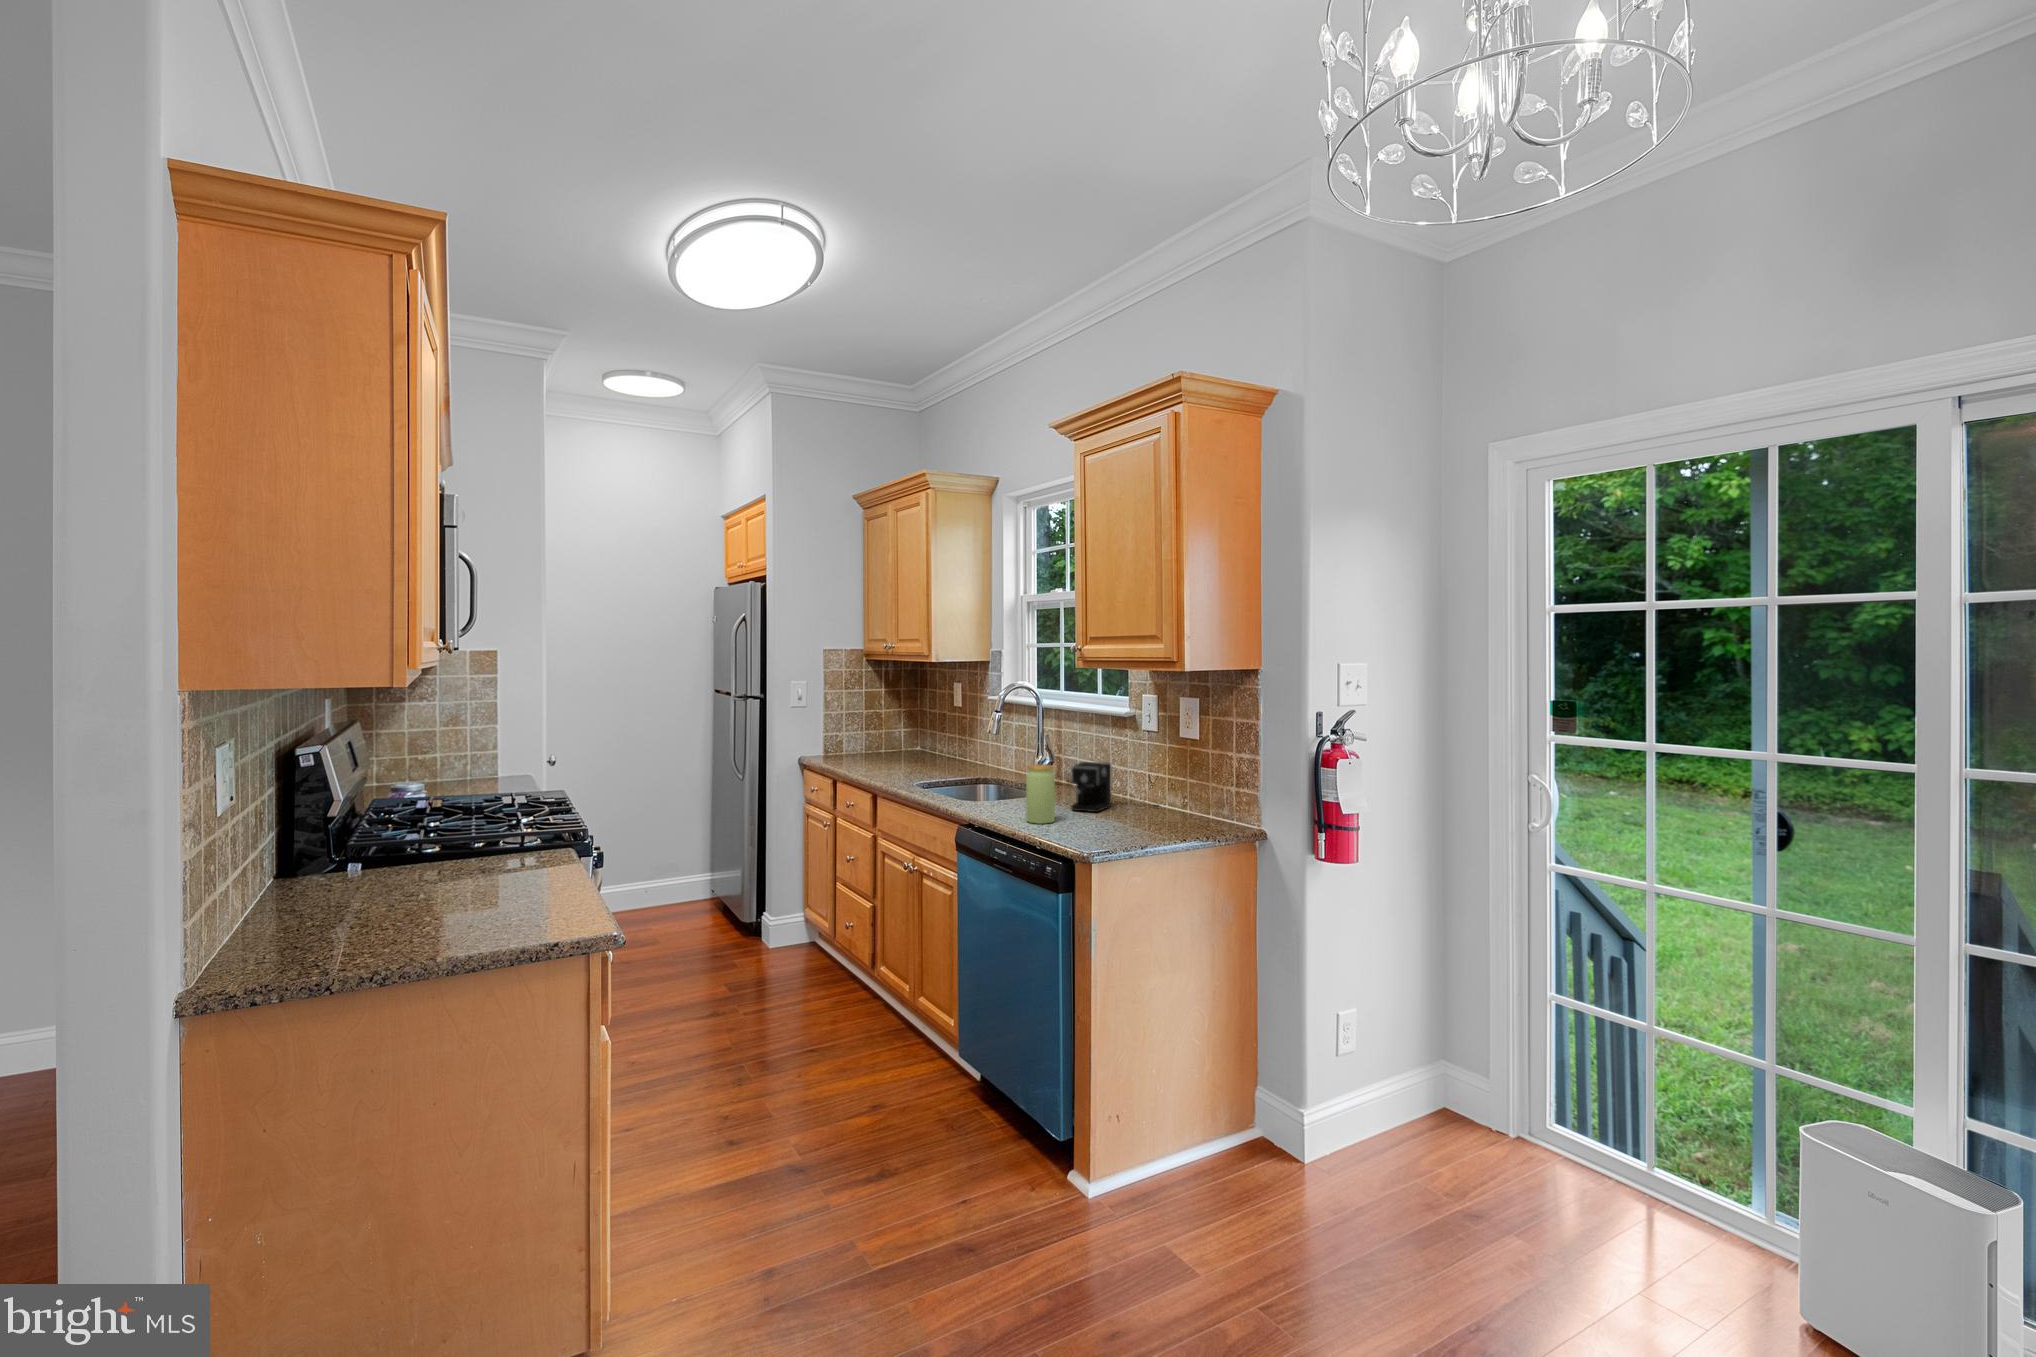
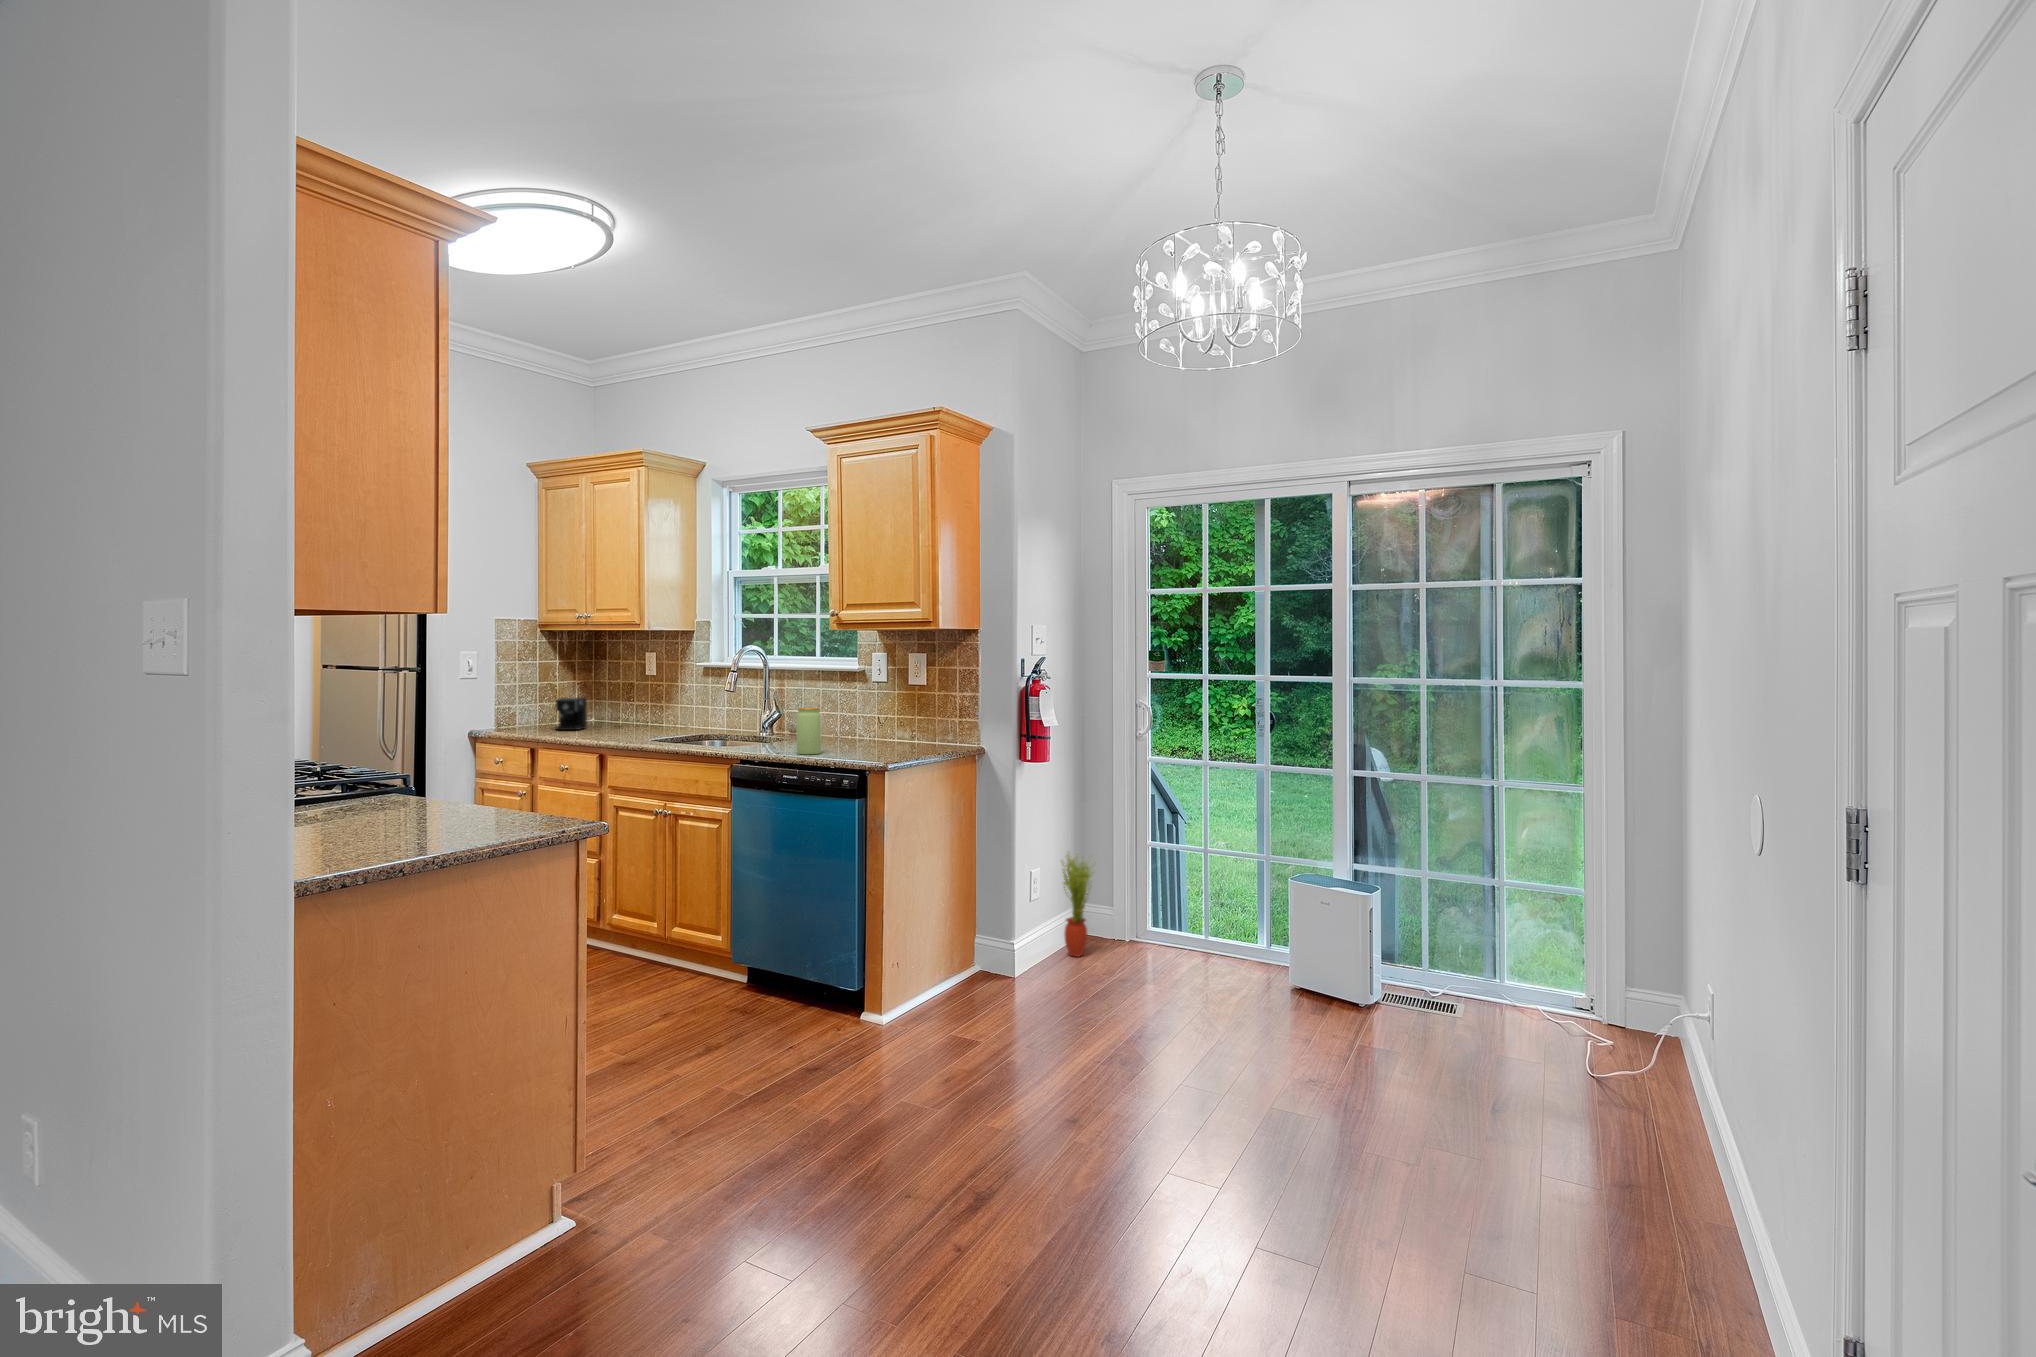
coffee maker: present [1071,762,1159,812] -> present [556,698,622,730]
potted plant: none [1382,986,1441,1140] -> present [1060,853,1091,957]

